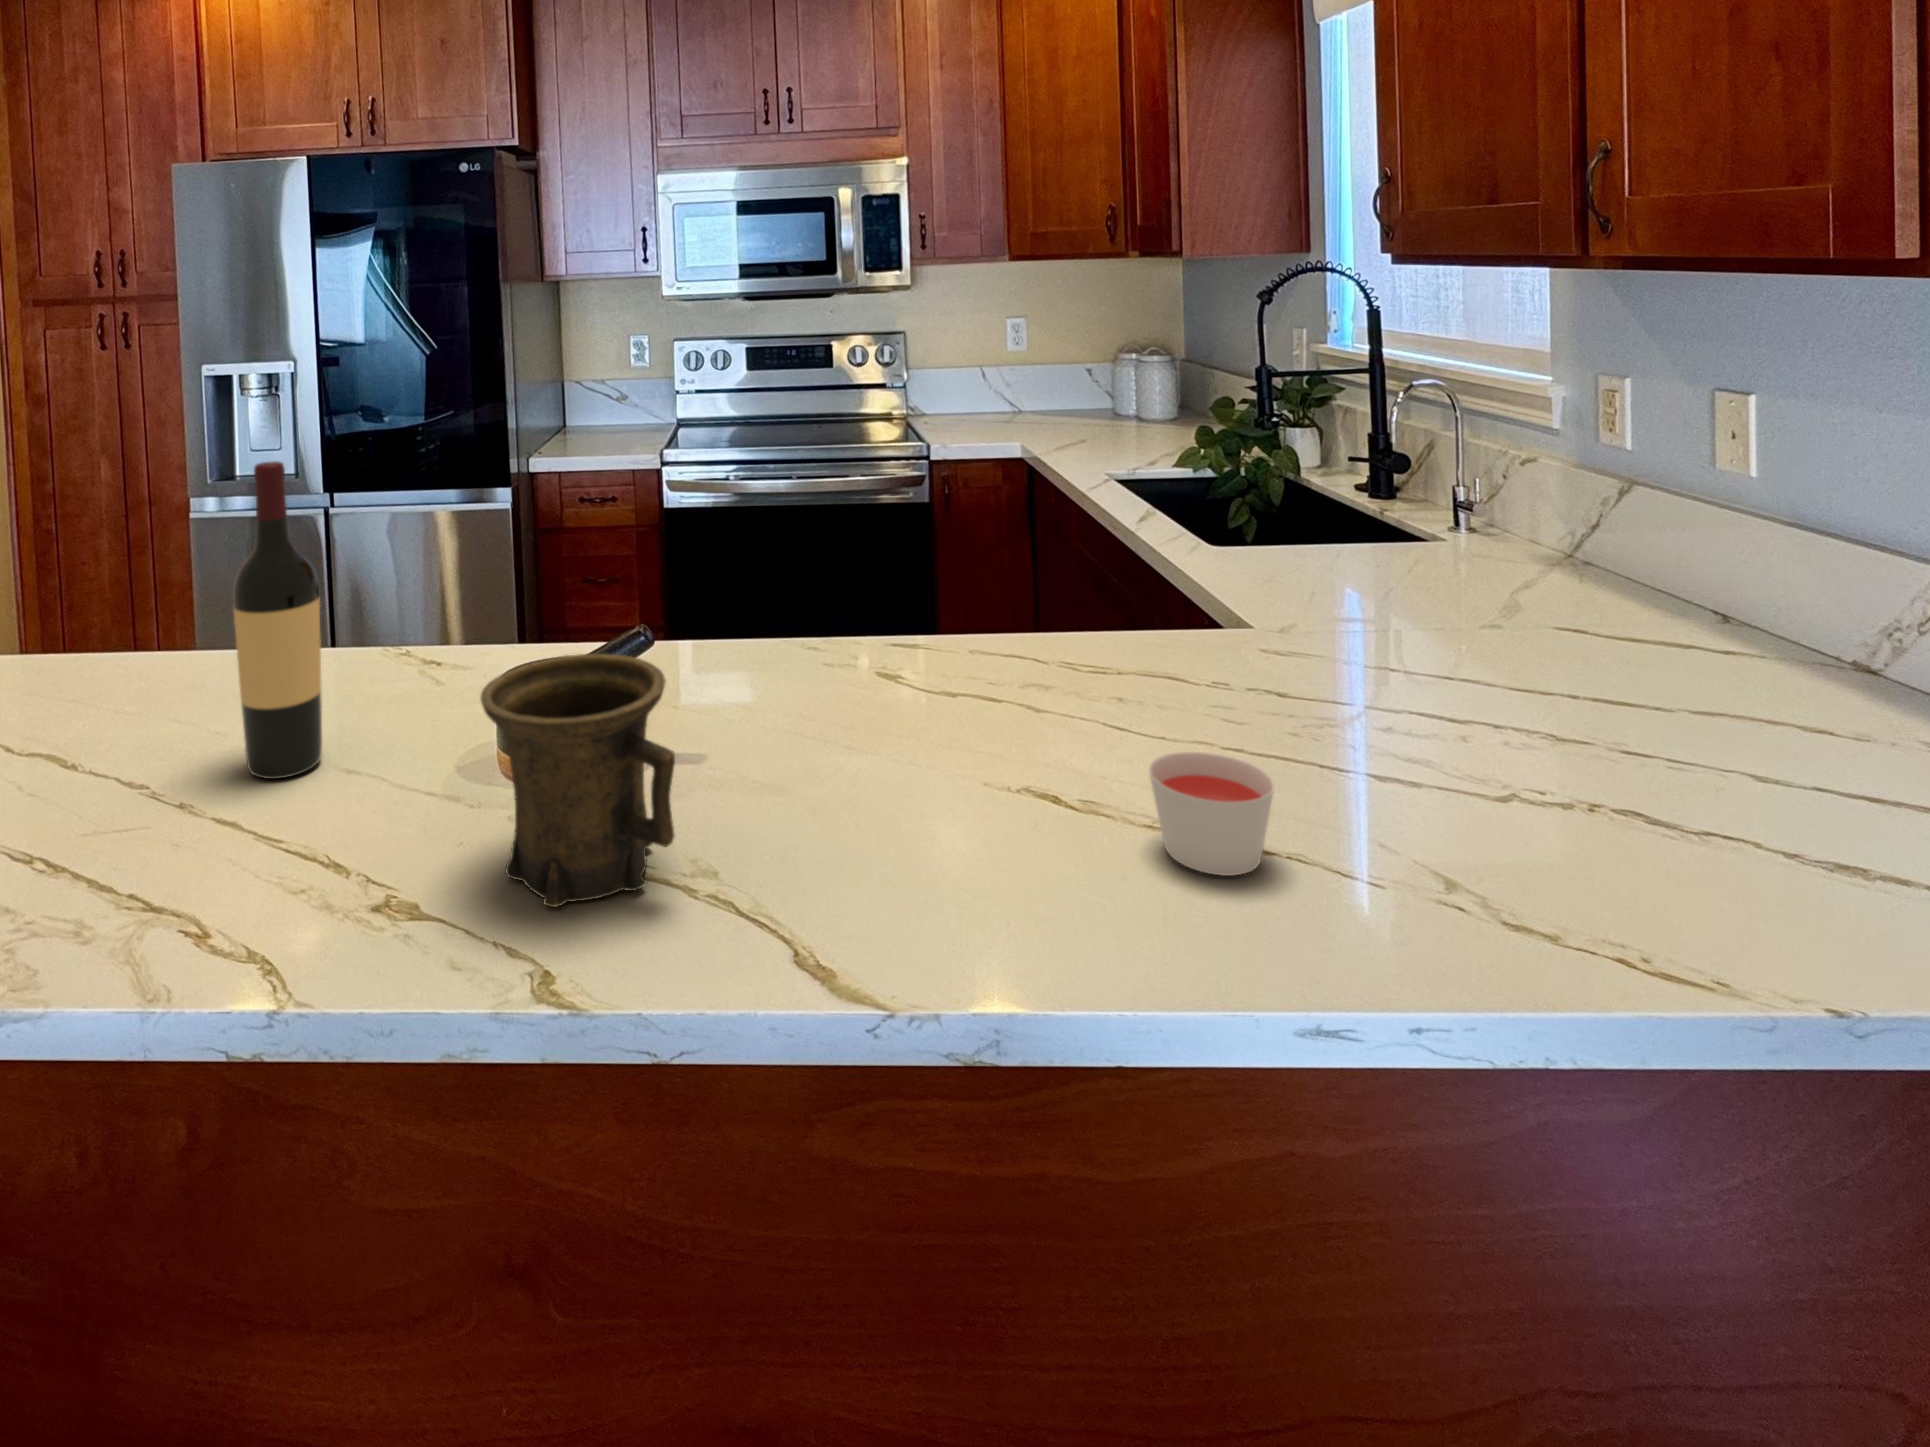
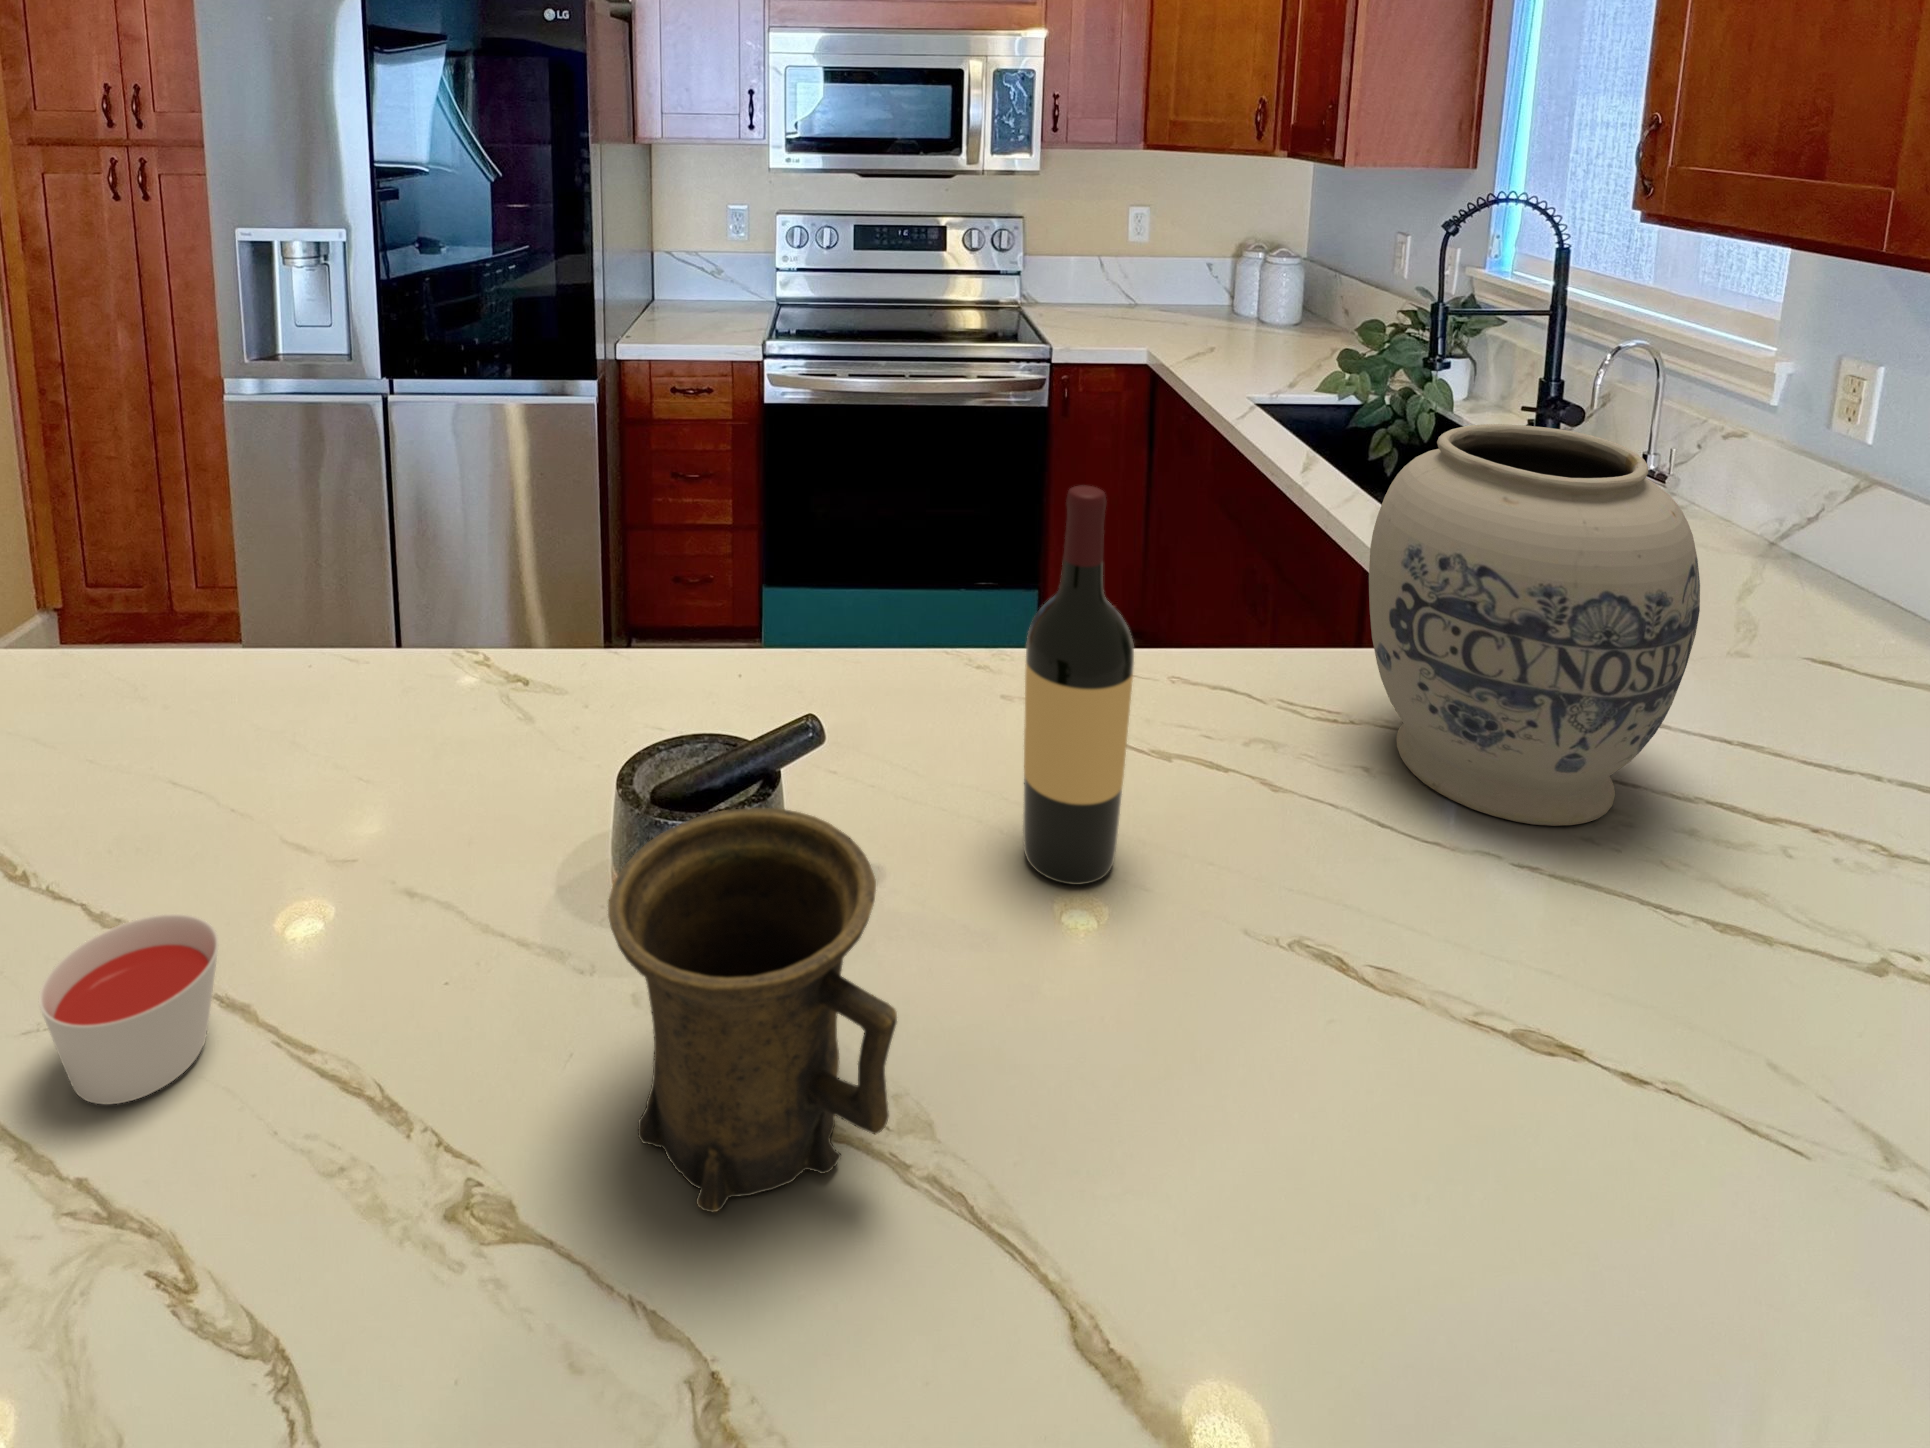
vase: none [1106,406,1369,726] -> present [1369,424,1700,826]
wine bottle: present [233,462,322,779] -> present [1023,486,1134,885]
candle: present [1149,751,1274,876] -> present [39,914,218,1105]

